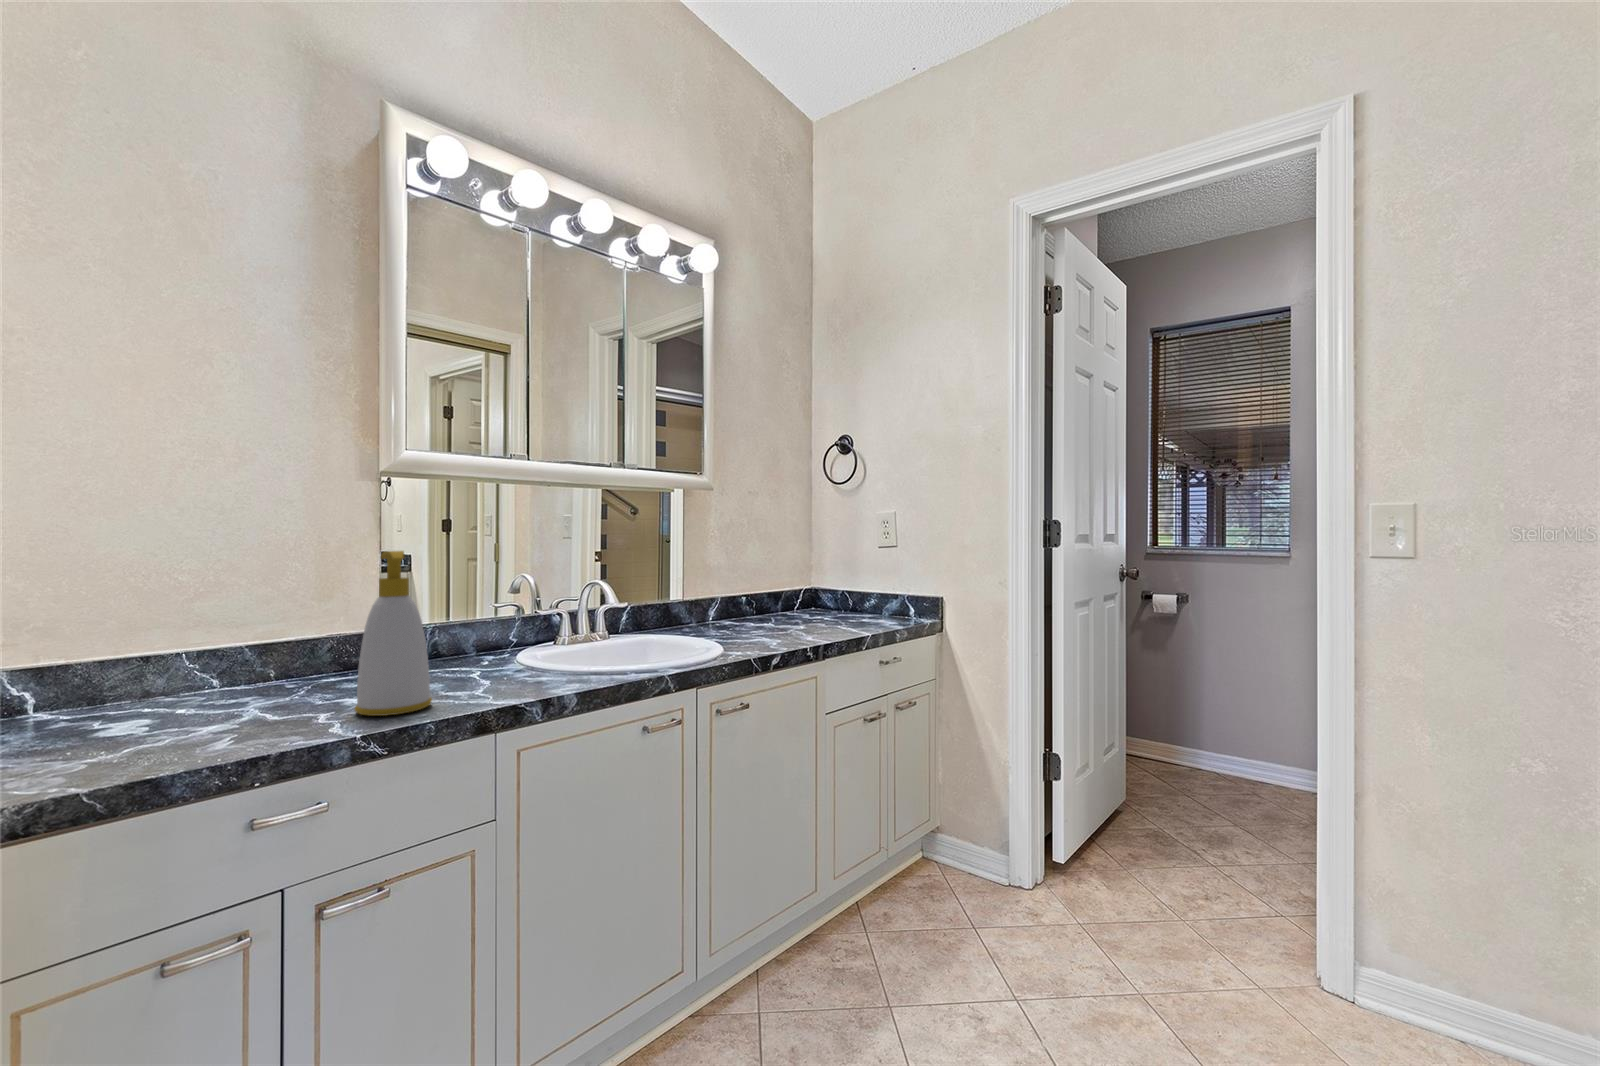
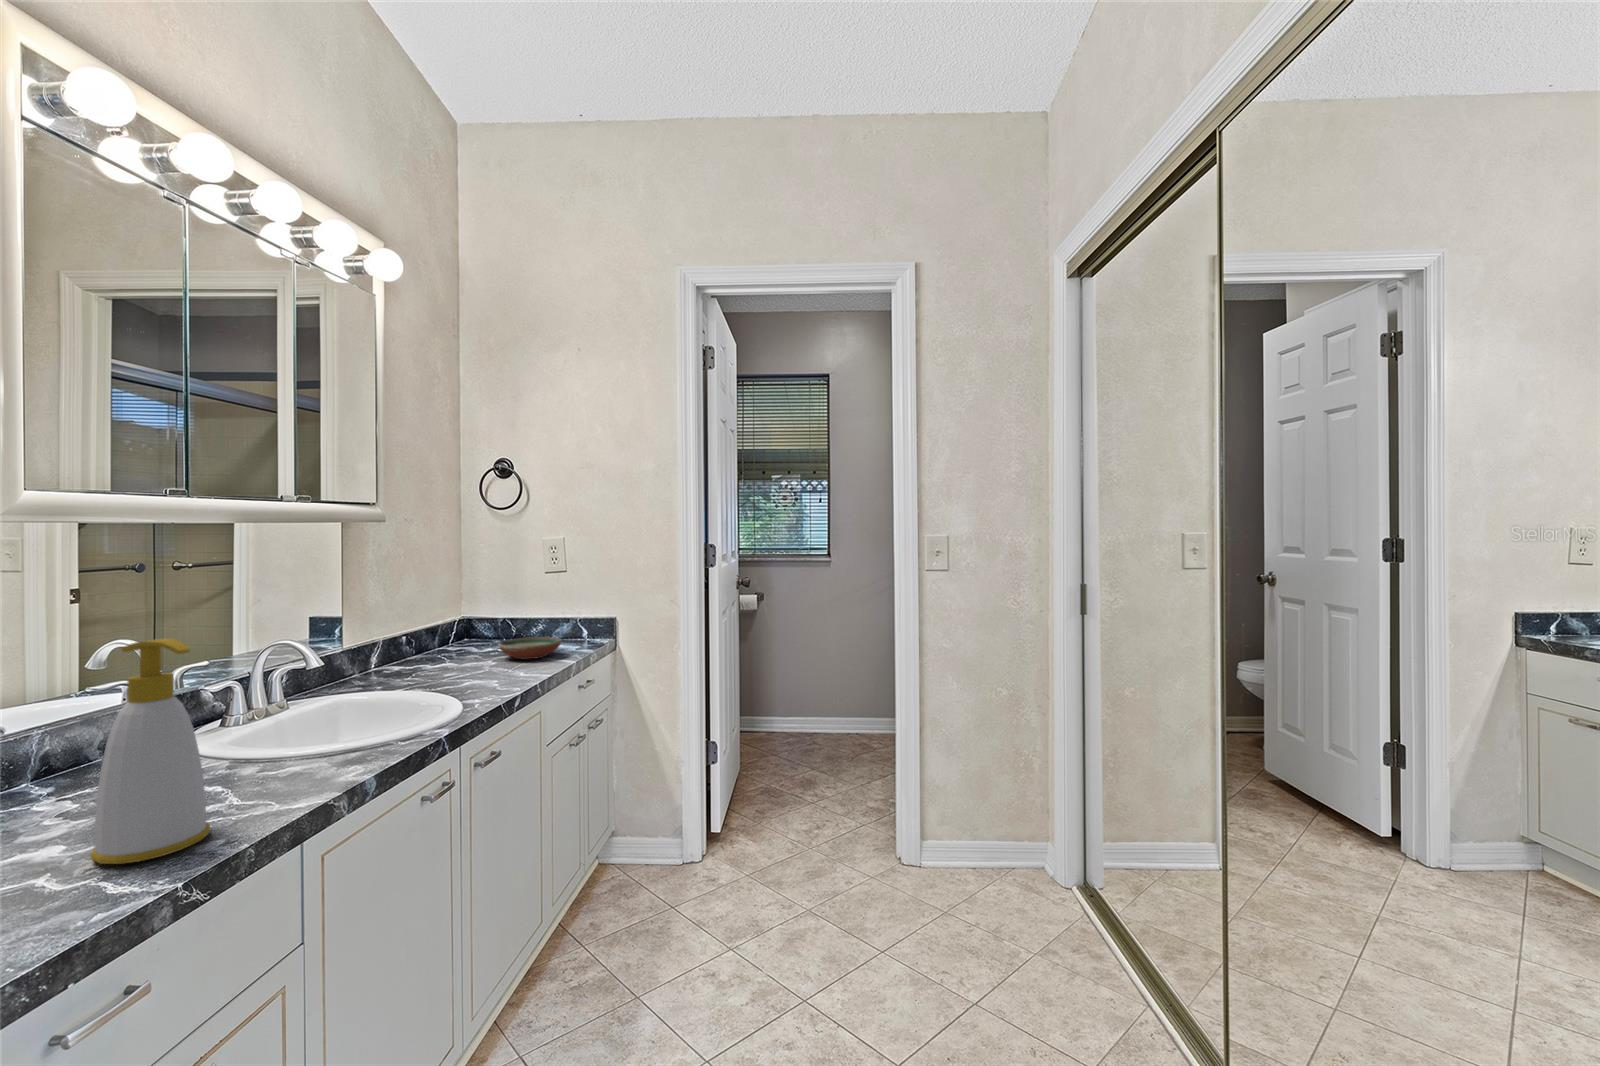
decorative bowl: none [812,607,872,627] -> present [498,637,562,659]

